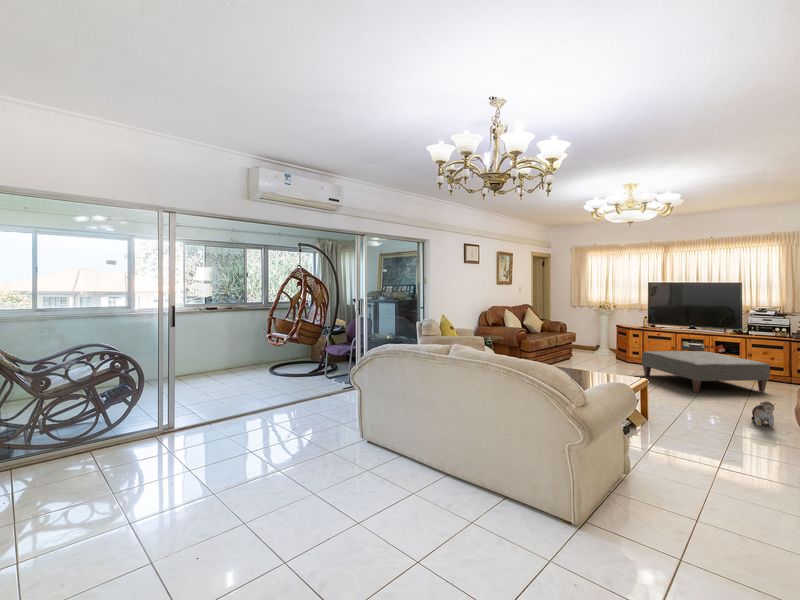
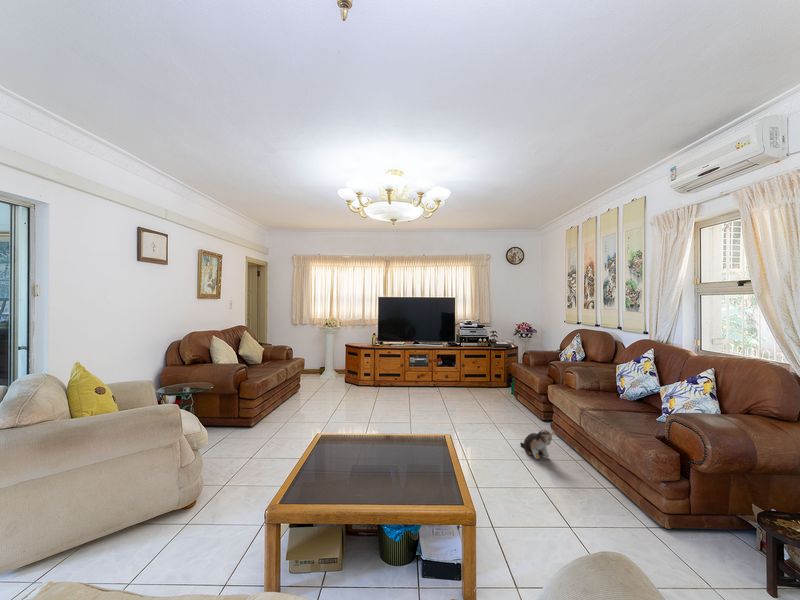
ottoman: present [642,351,770,393] -> none [385,367,494,419]

